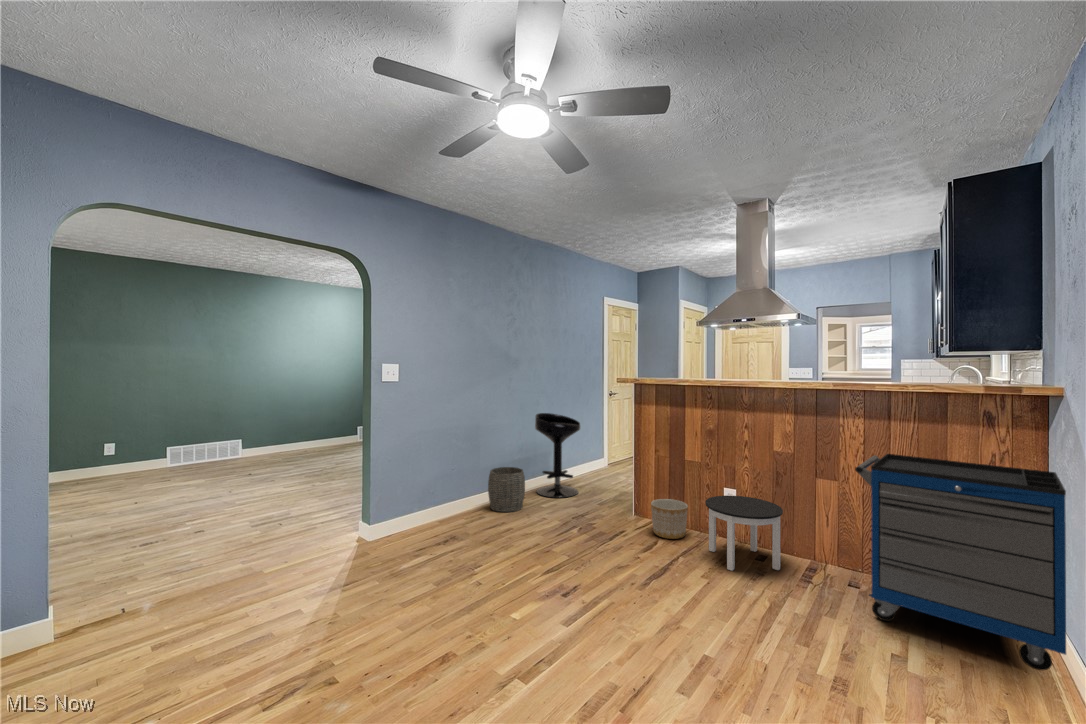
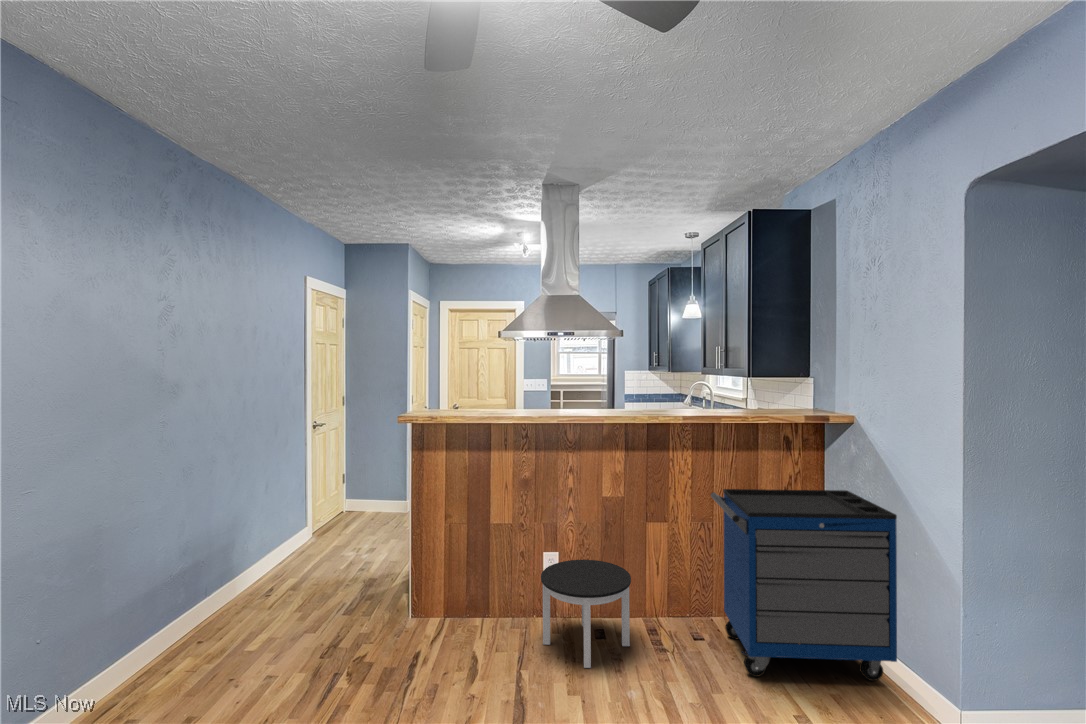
bar stool: present [535,413,580,497] -> none [217,475,301,622]
woven basket: present [488,467,525,512] -> none [135,590,218,689]
planter: present [651,499,688,539] -> none [454,582,504,644]

